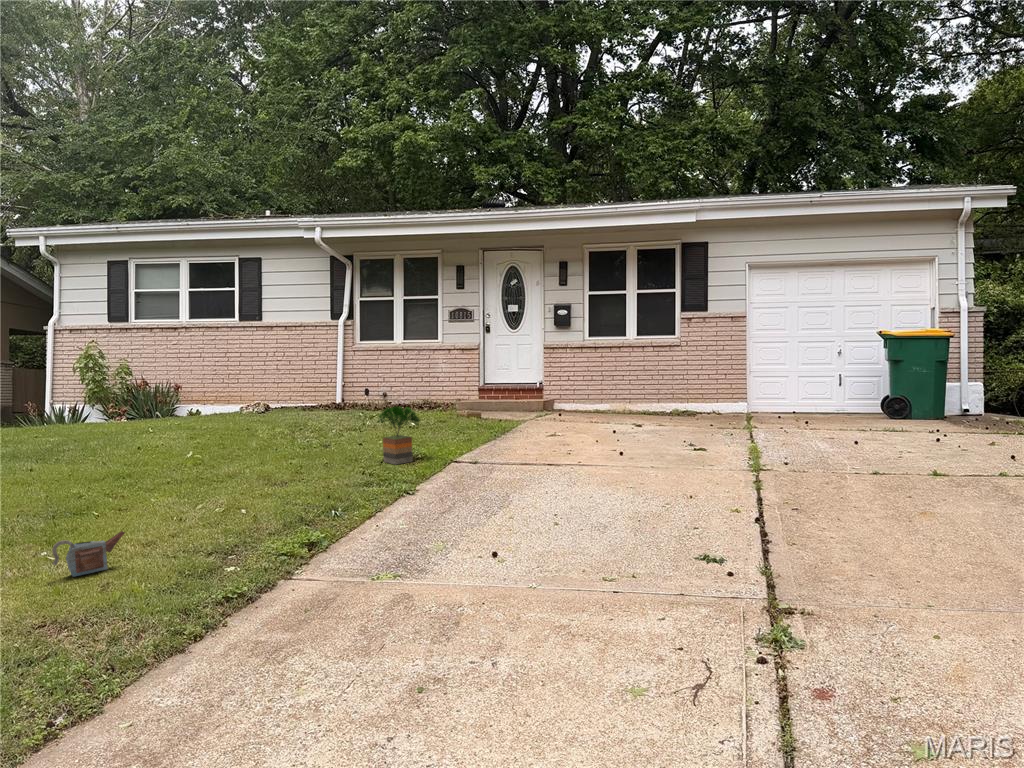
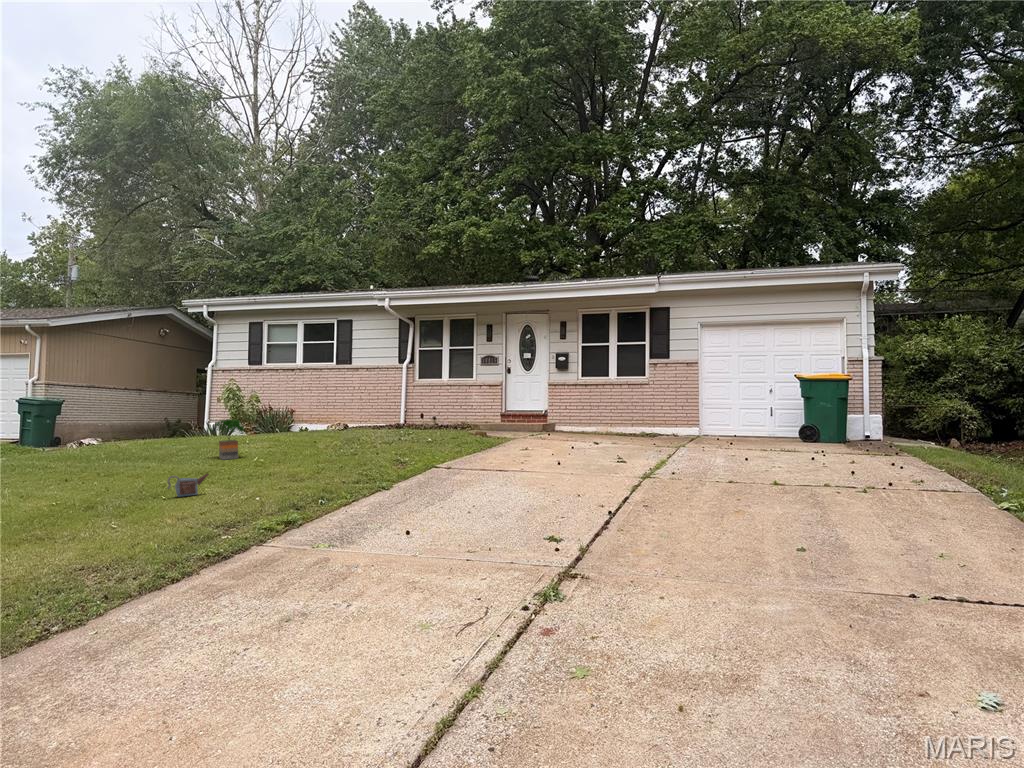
potted tree: present [378,406,420,465] -> present [215,419,244,460]

